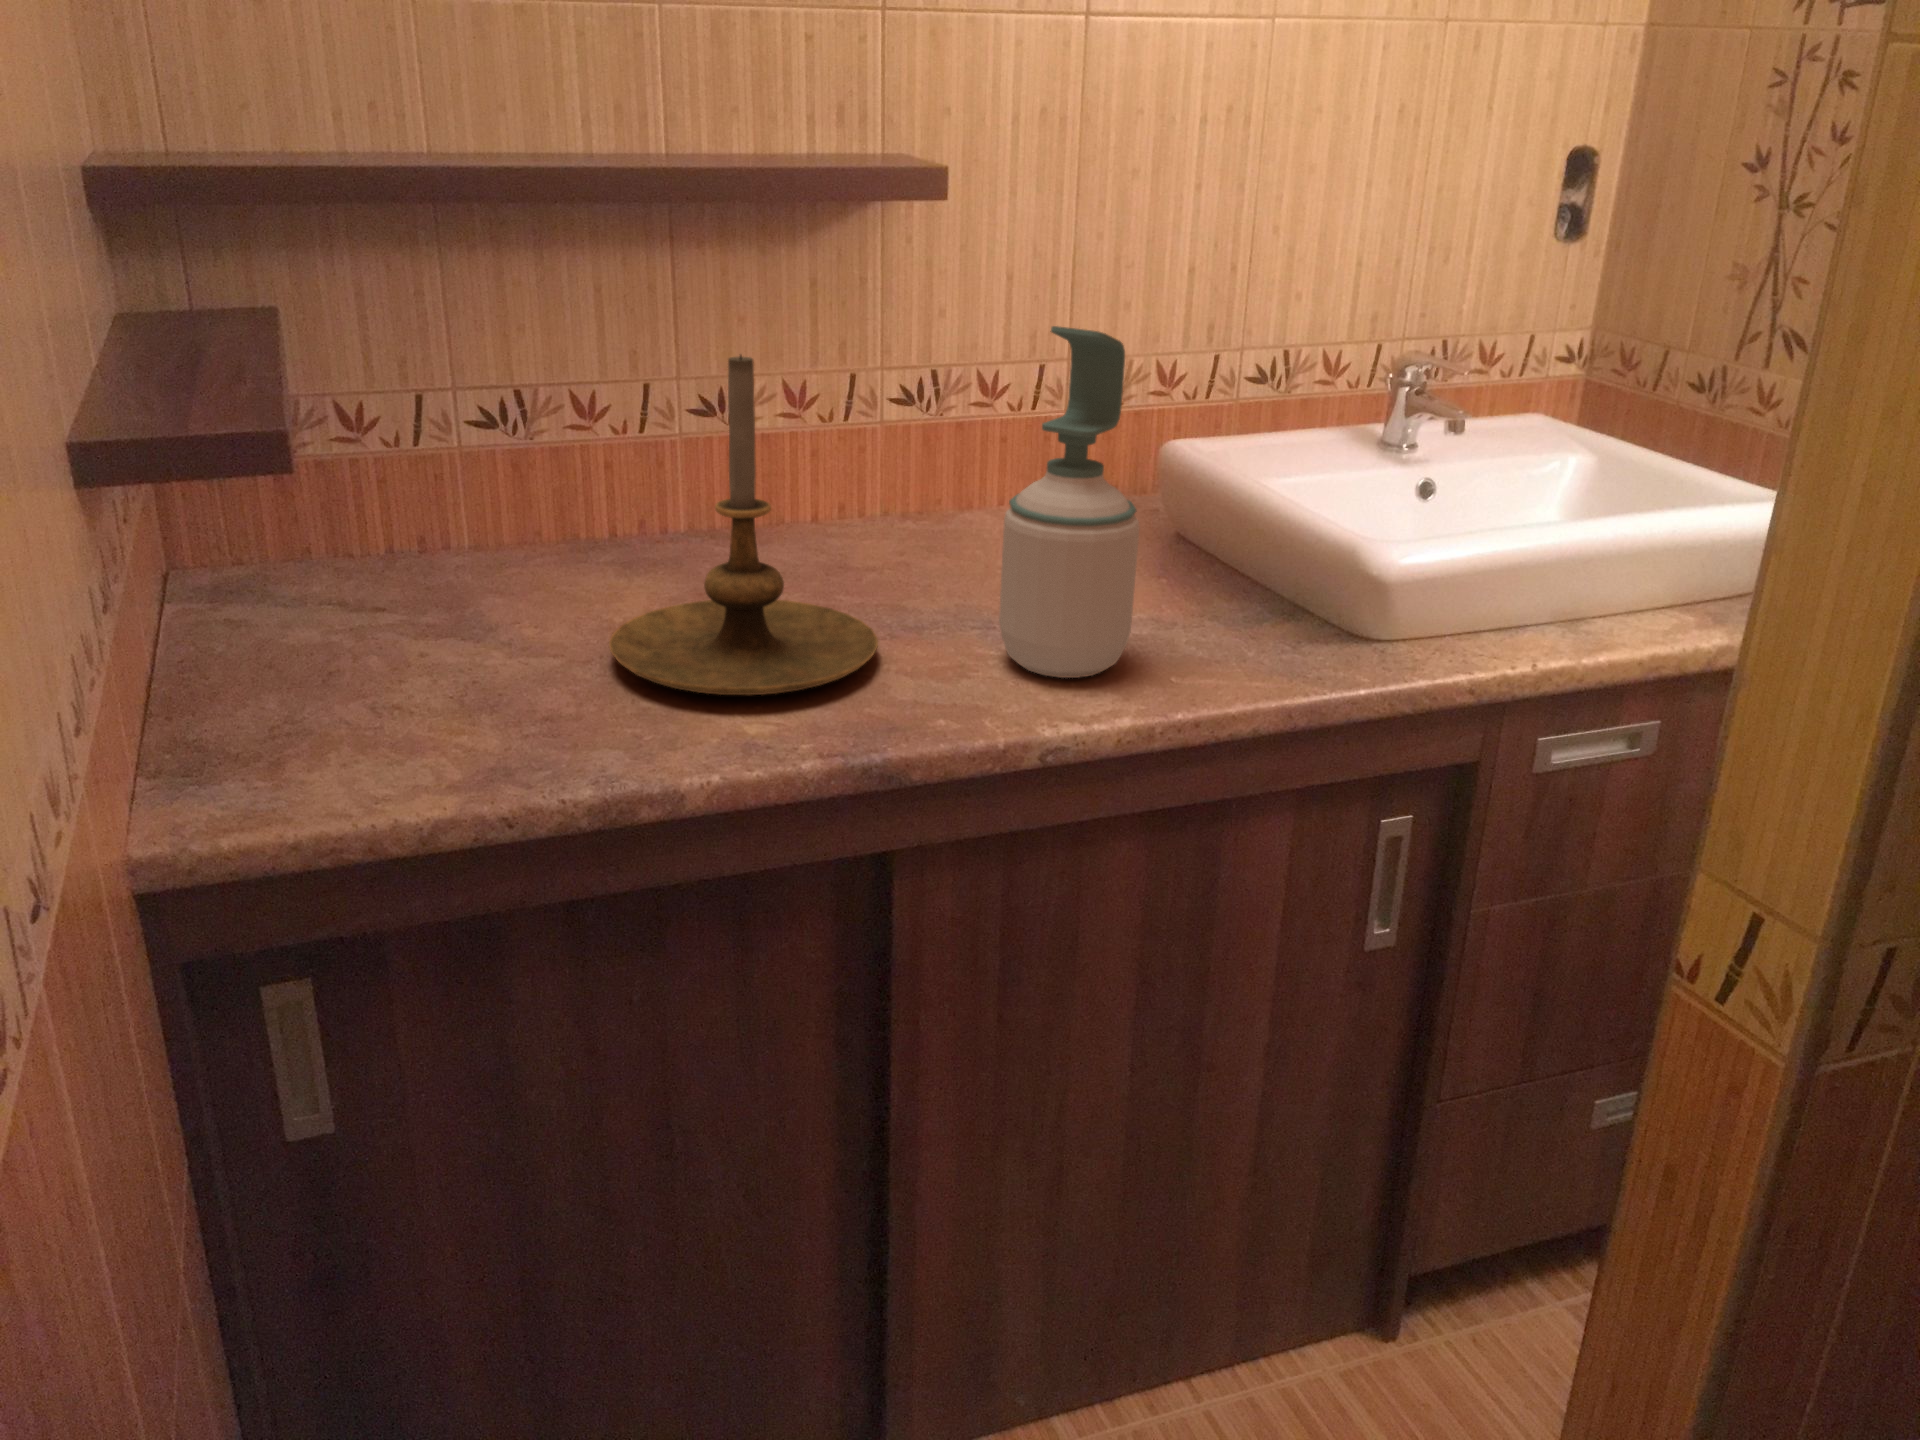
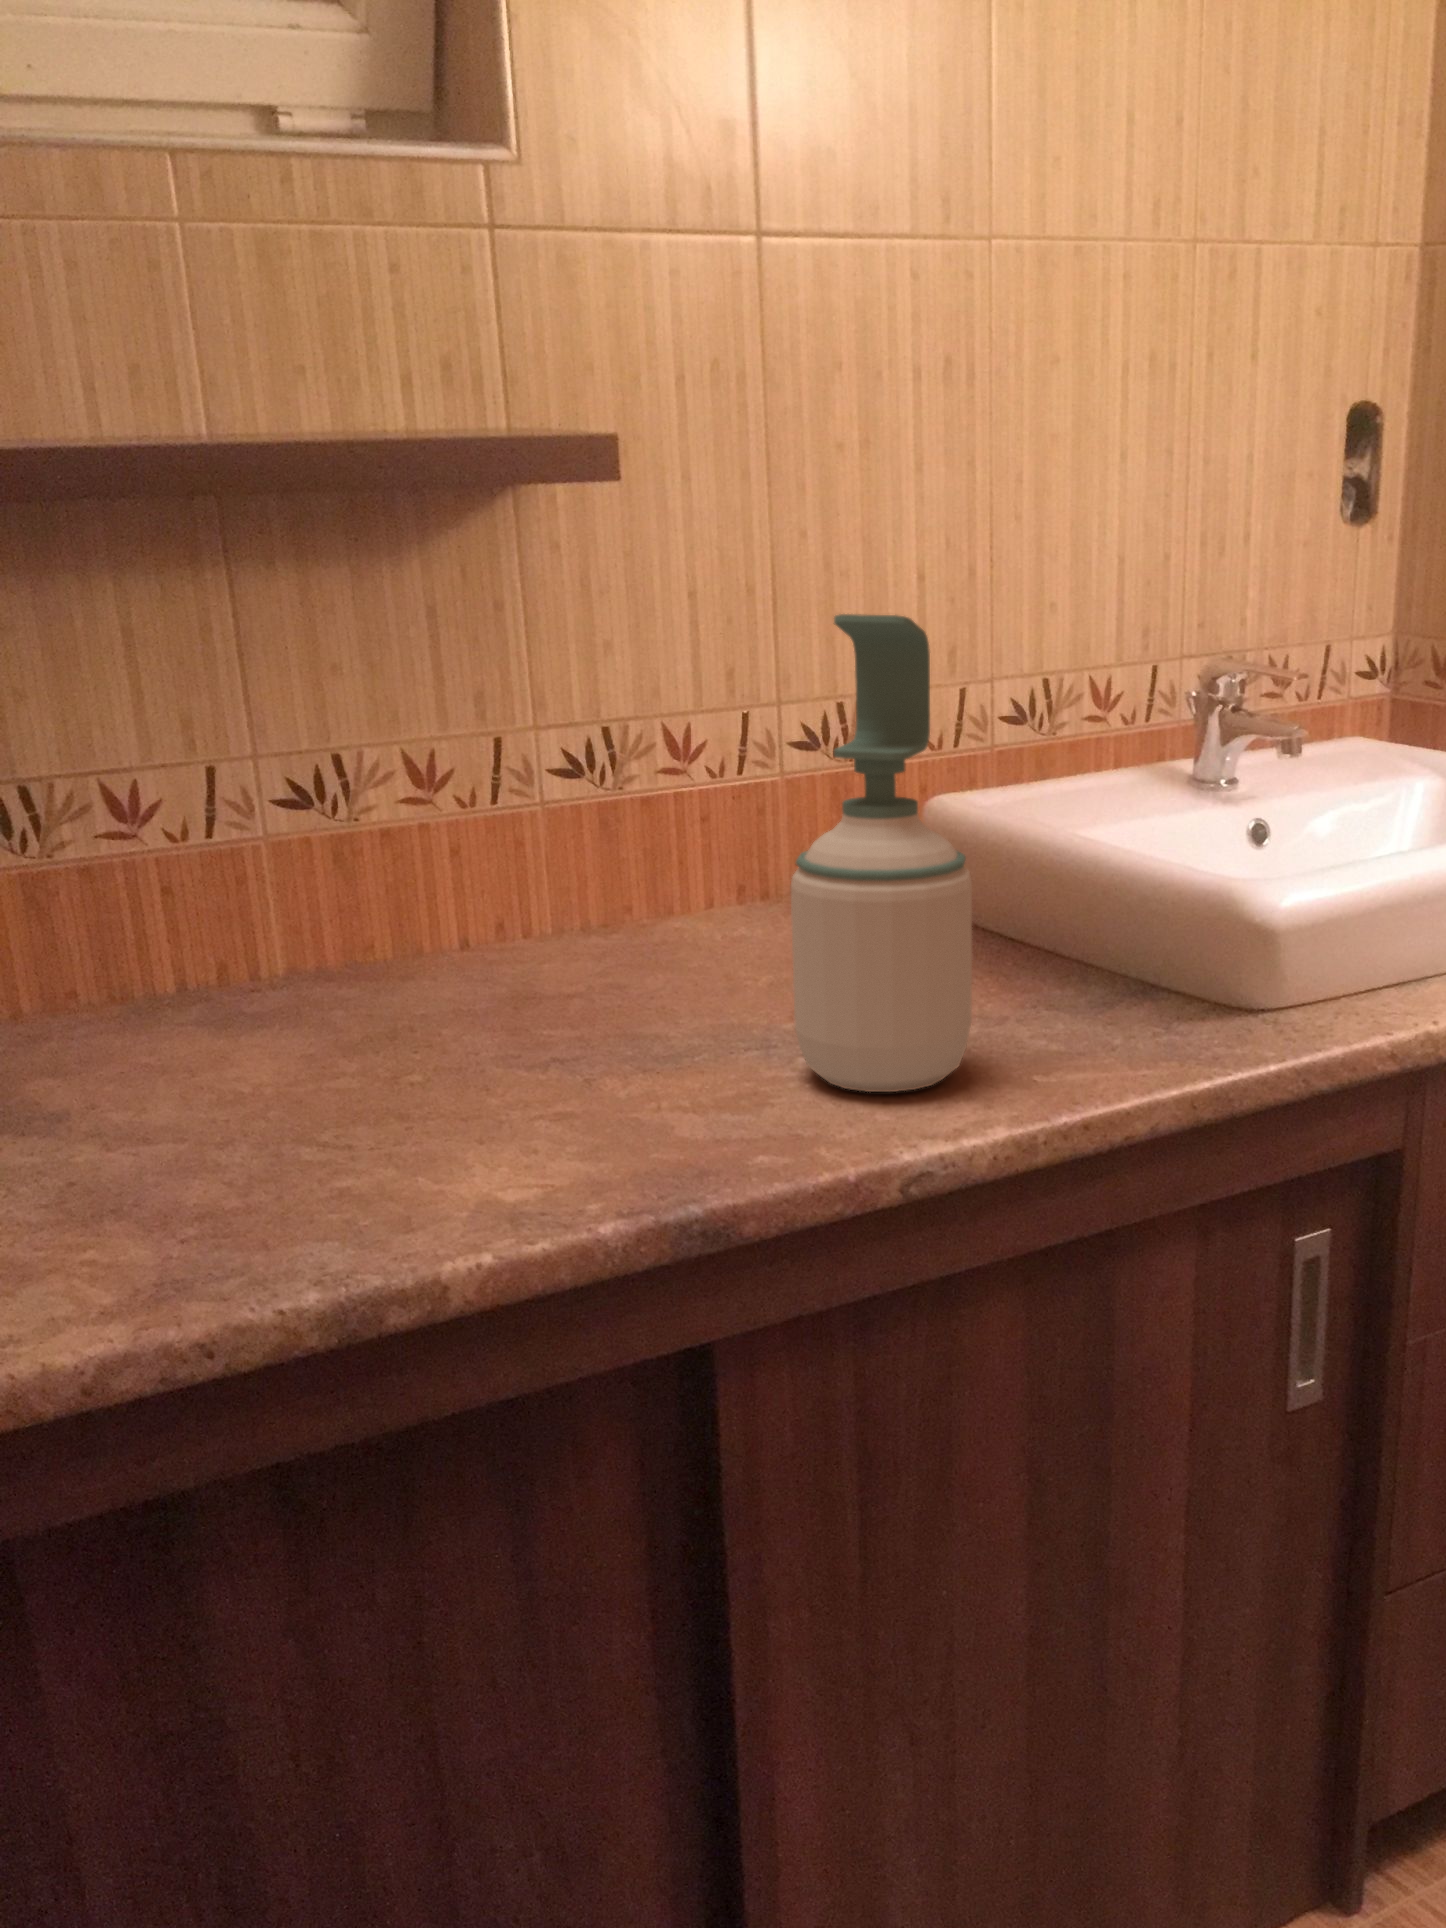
candle holder: present [609,355,878,695] -> none [256,680,639,1159]

